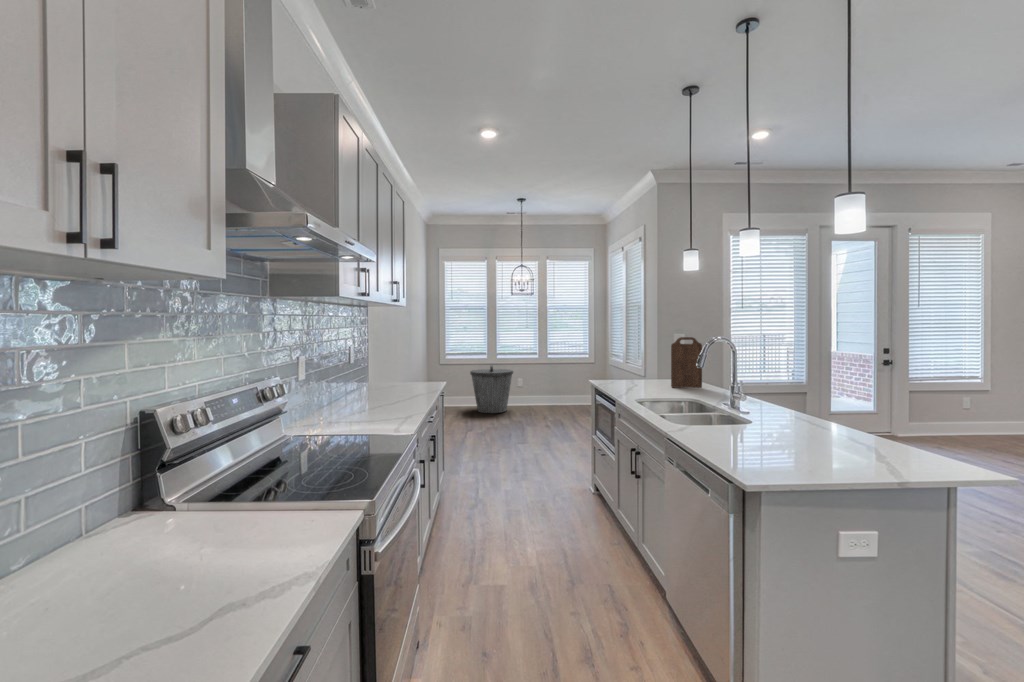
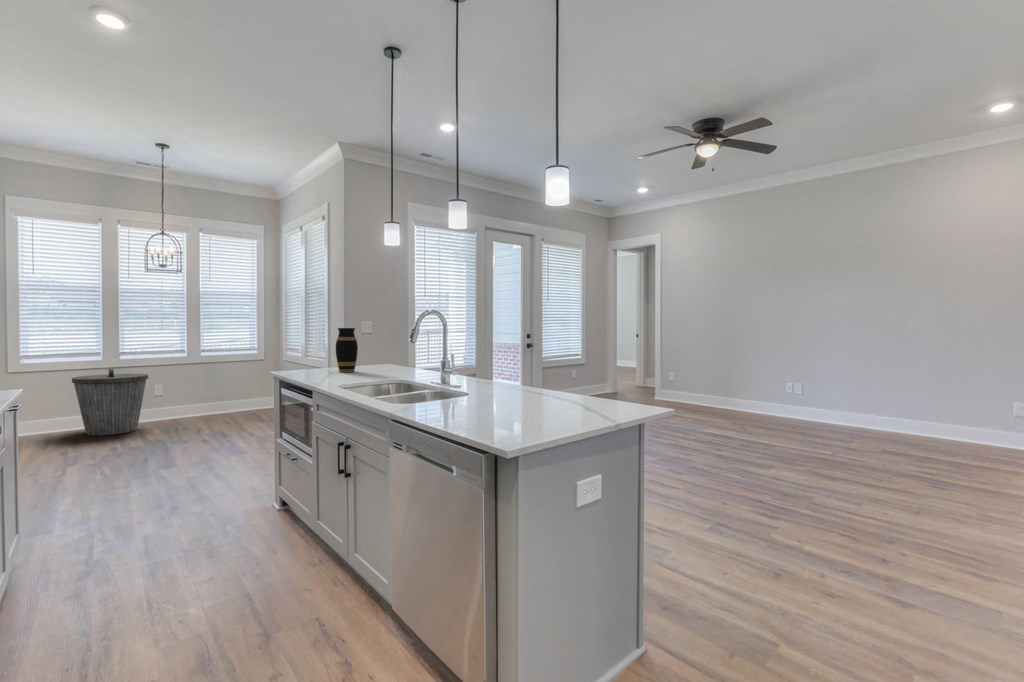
cutting board: present [671,337,702,388] -> none [373,318,406,374]
vase: none [639,345,658,385] -> present [336,328,358,372]

